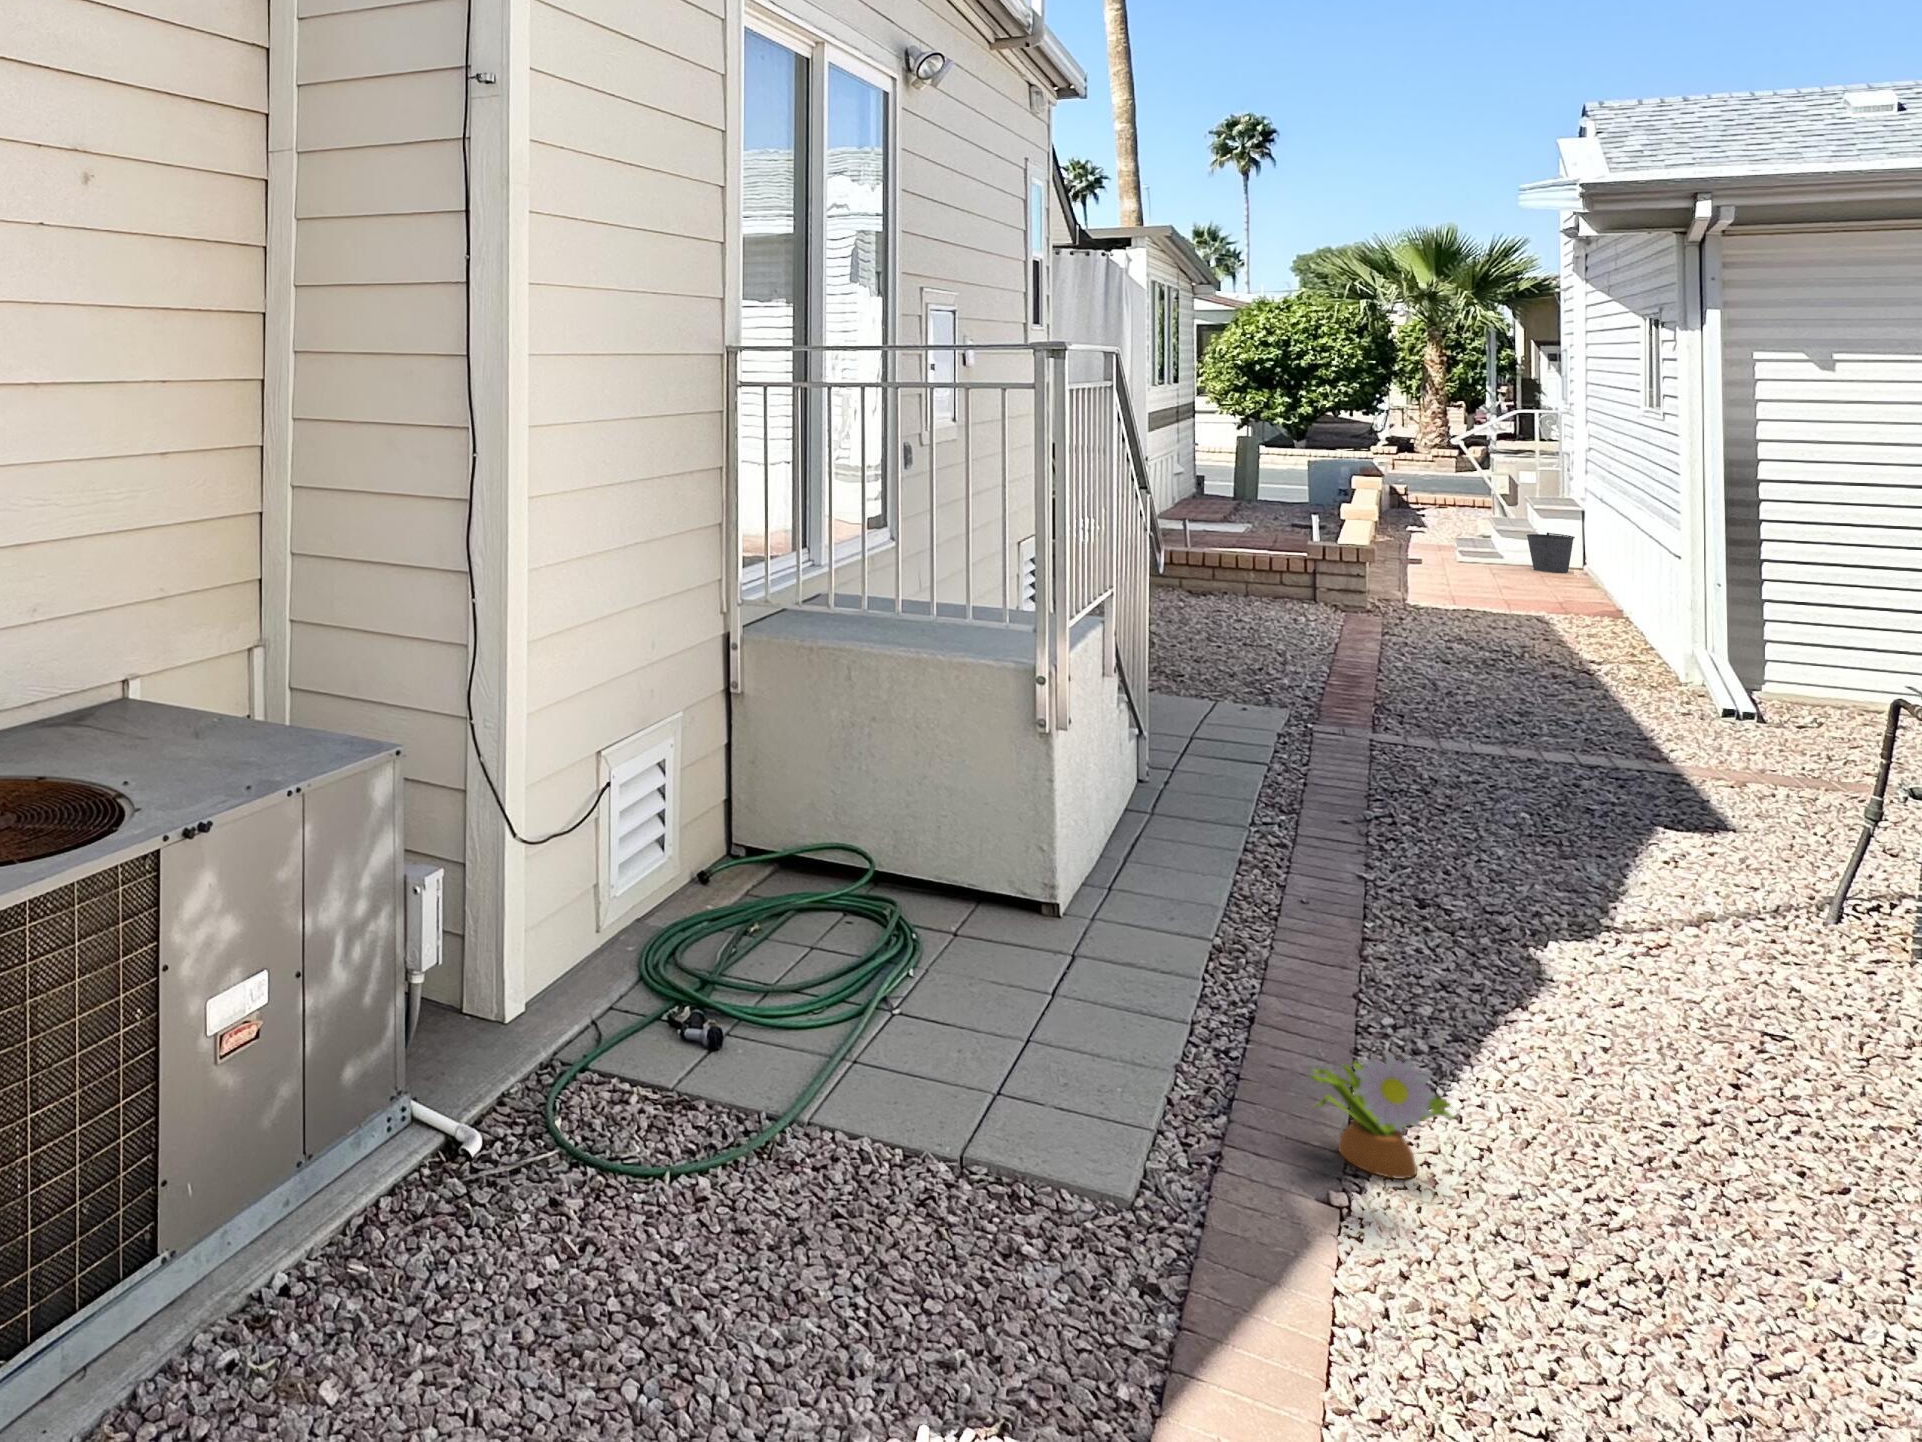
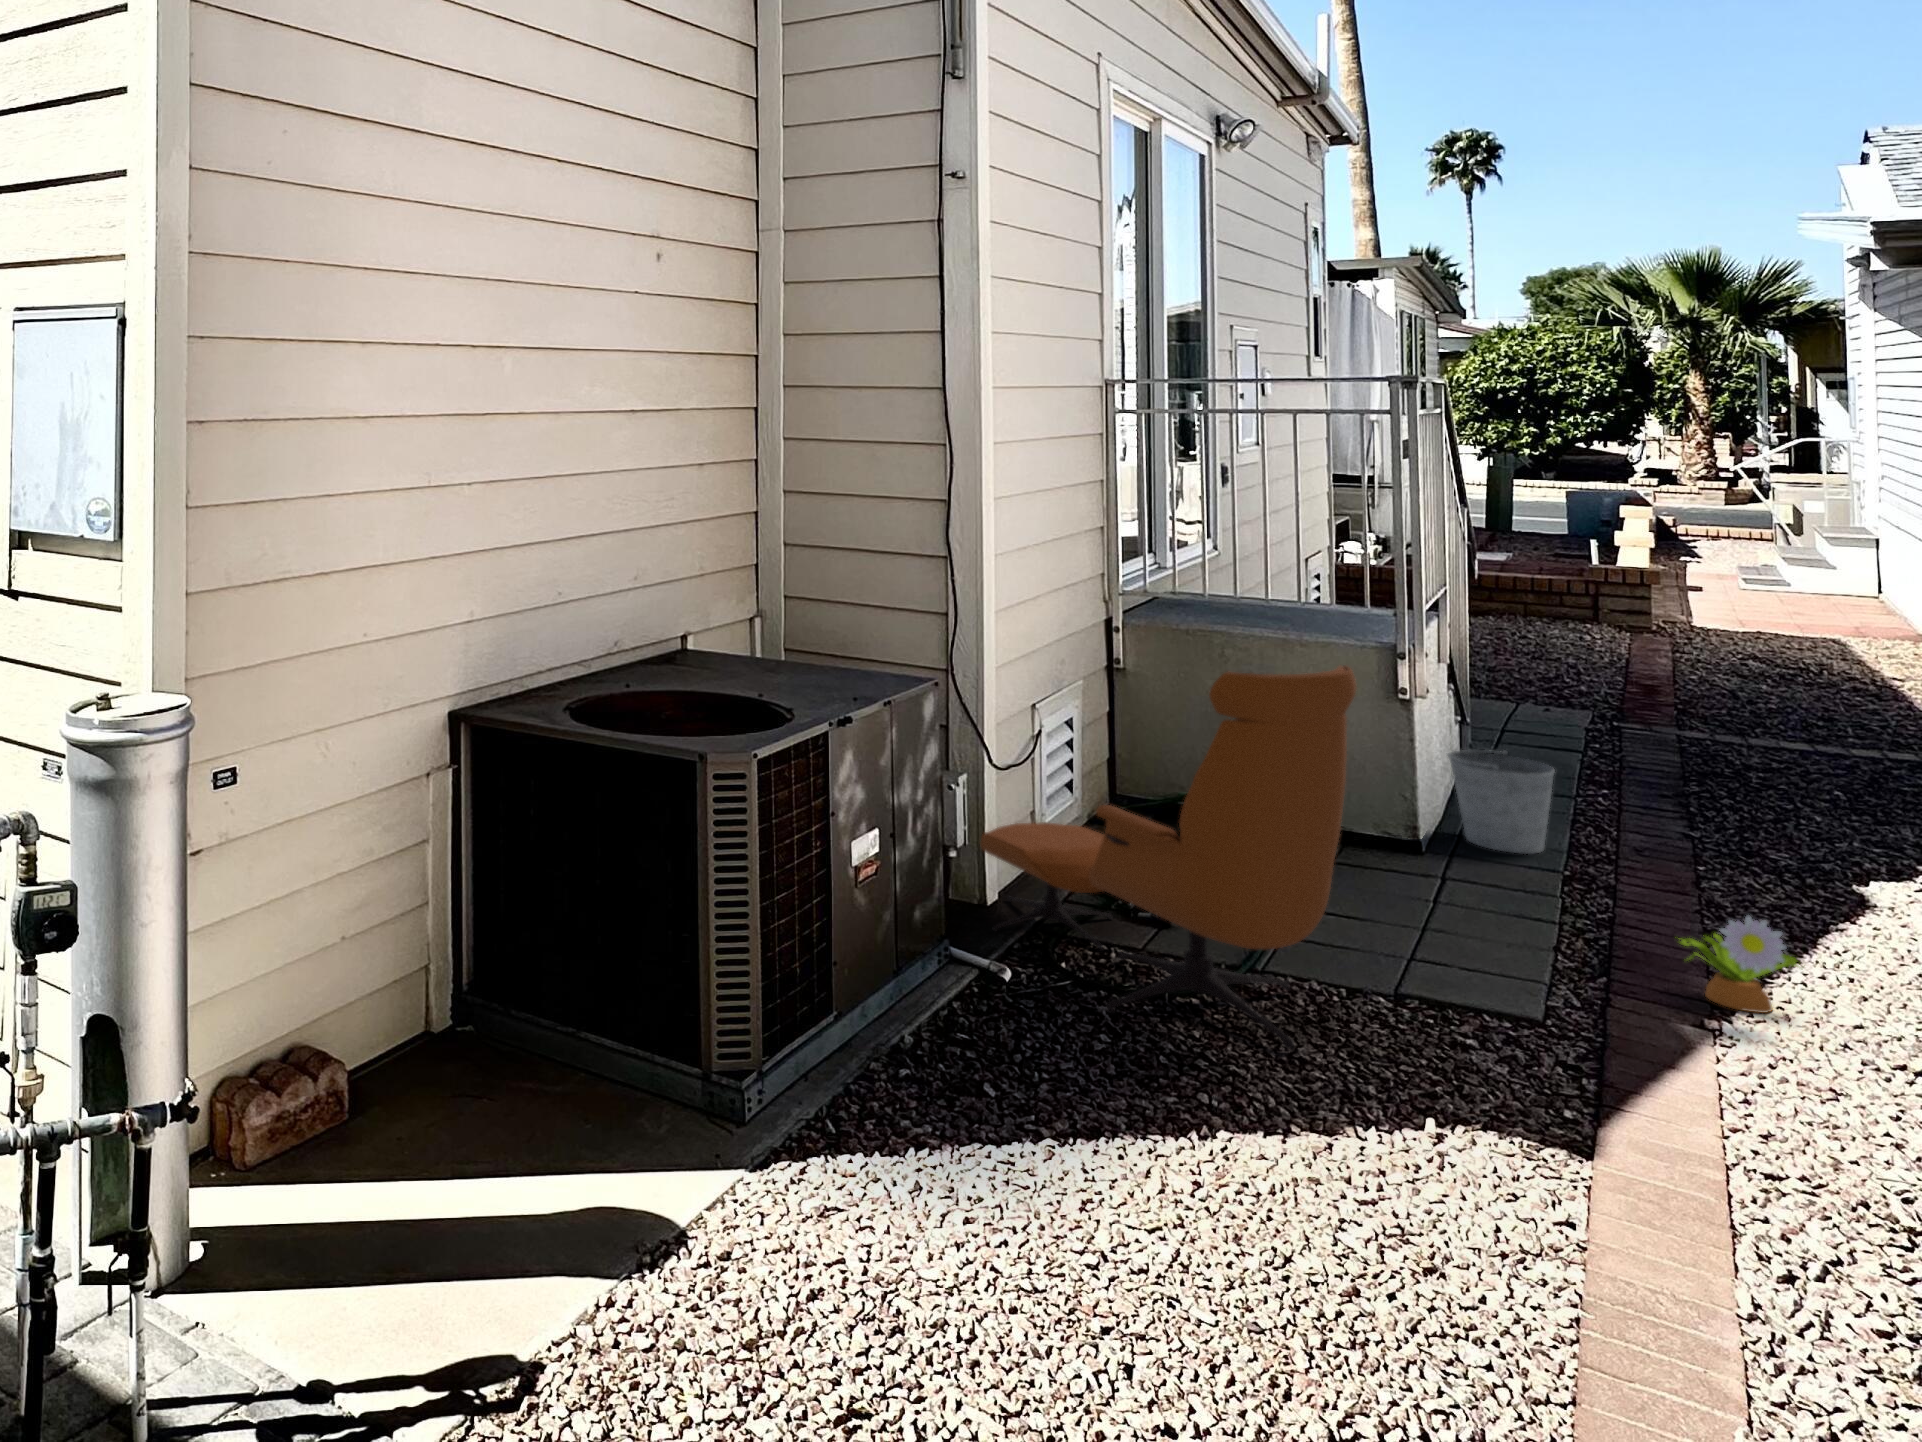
bucket: present [1527,532,1575,573] -> present [1447,750,1554,854]
lounge chair: none [477,748,876,1293] -> present [981,666,1357,1049]

